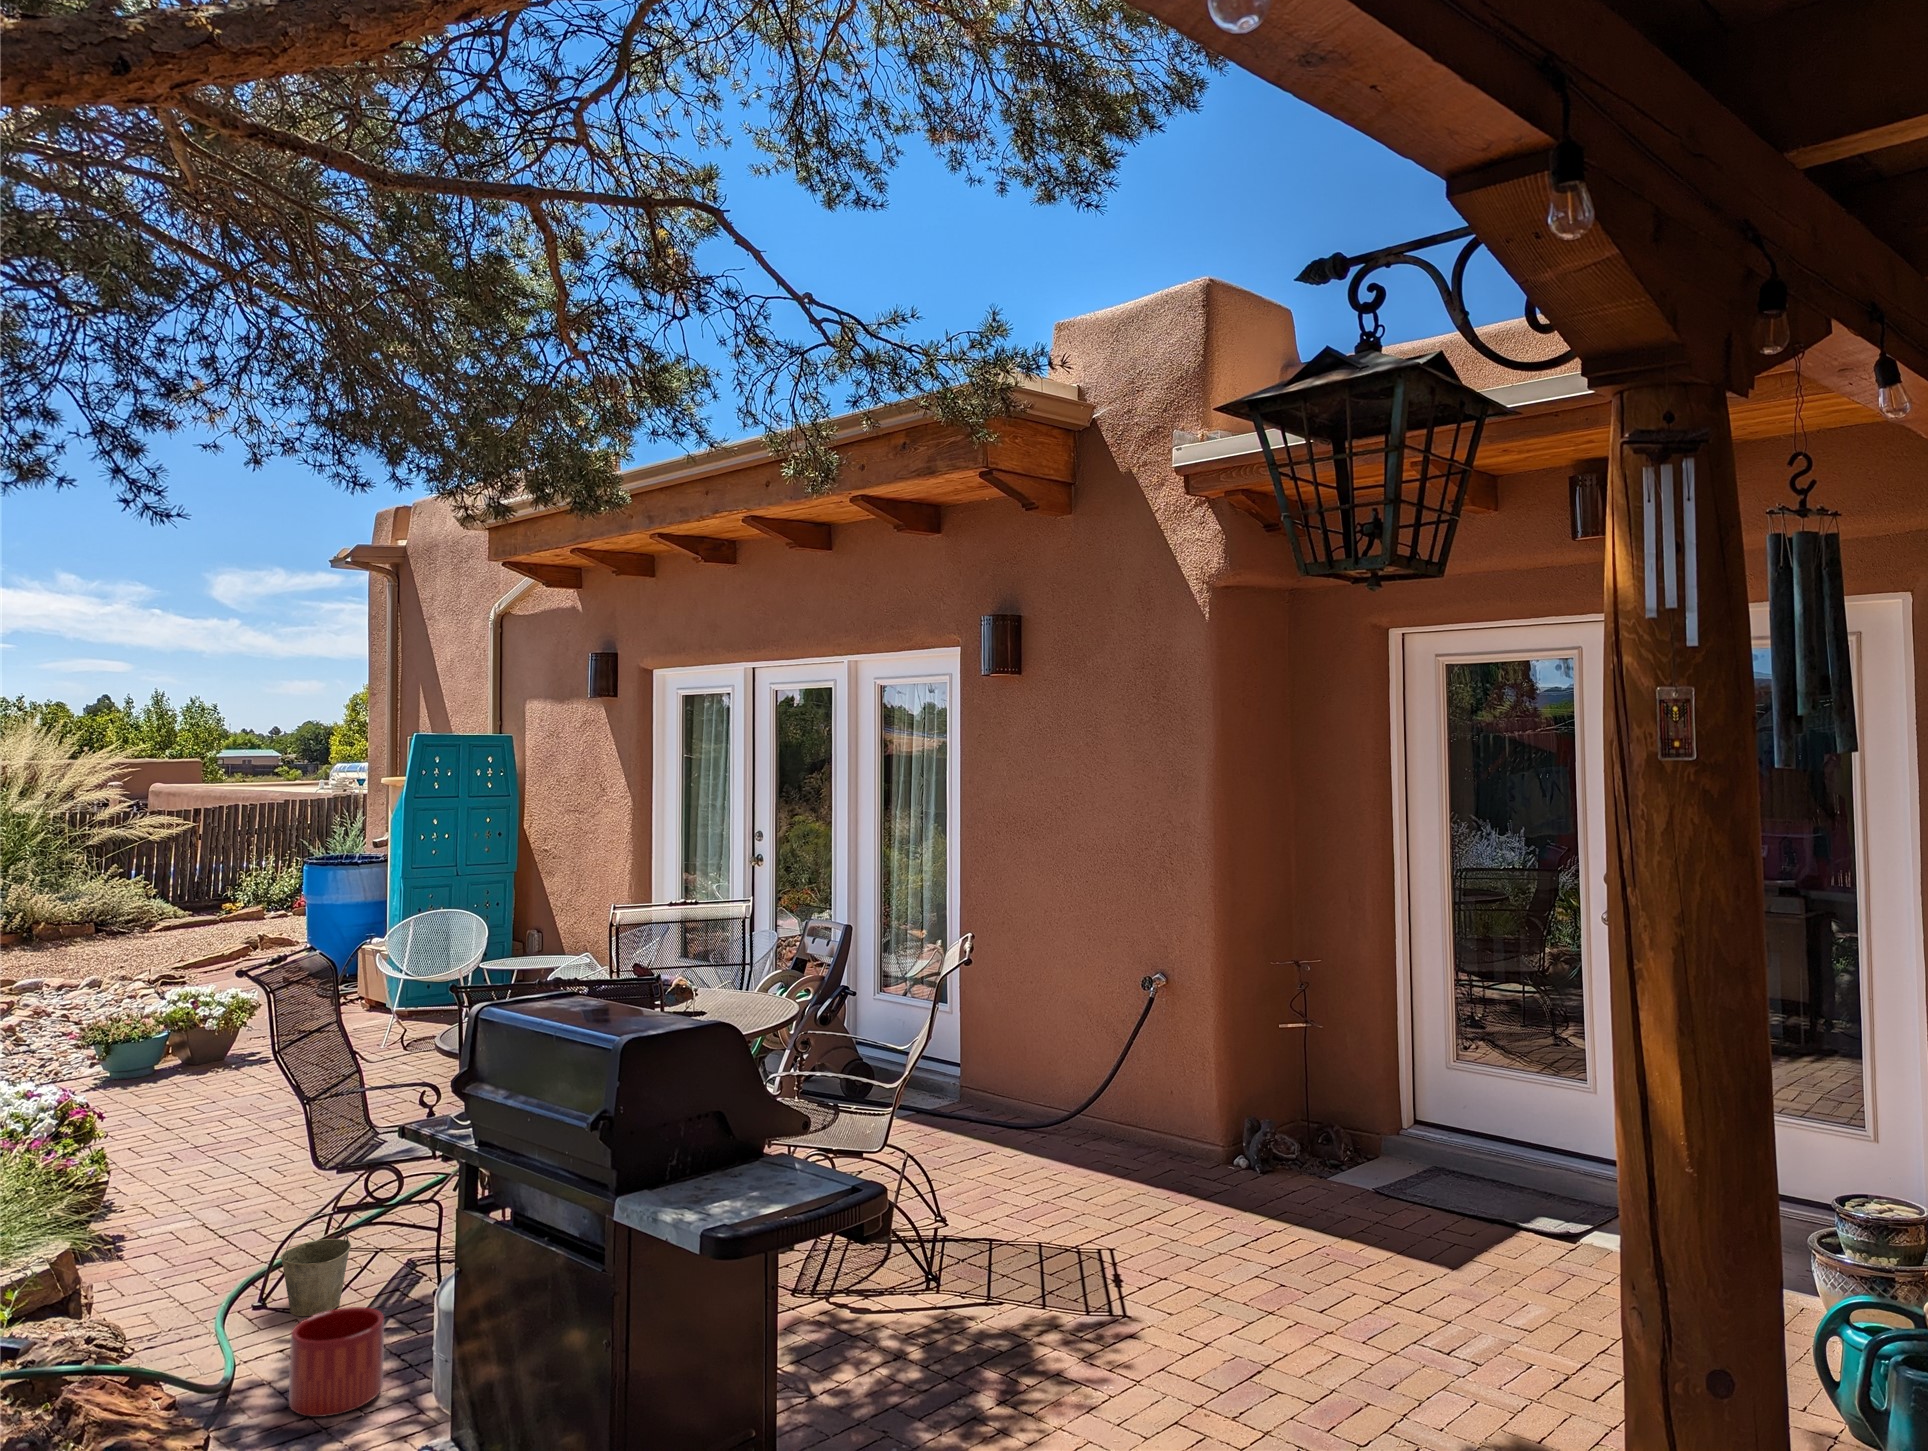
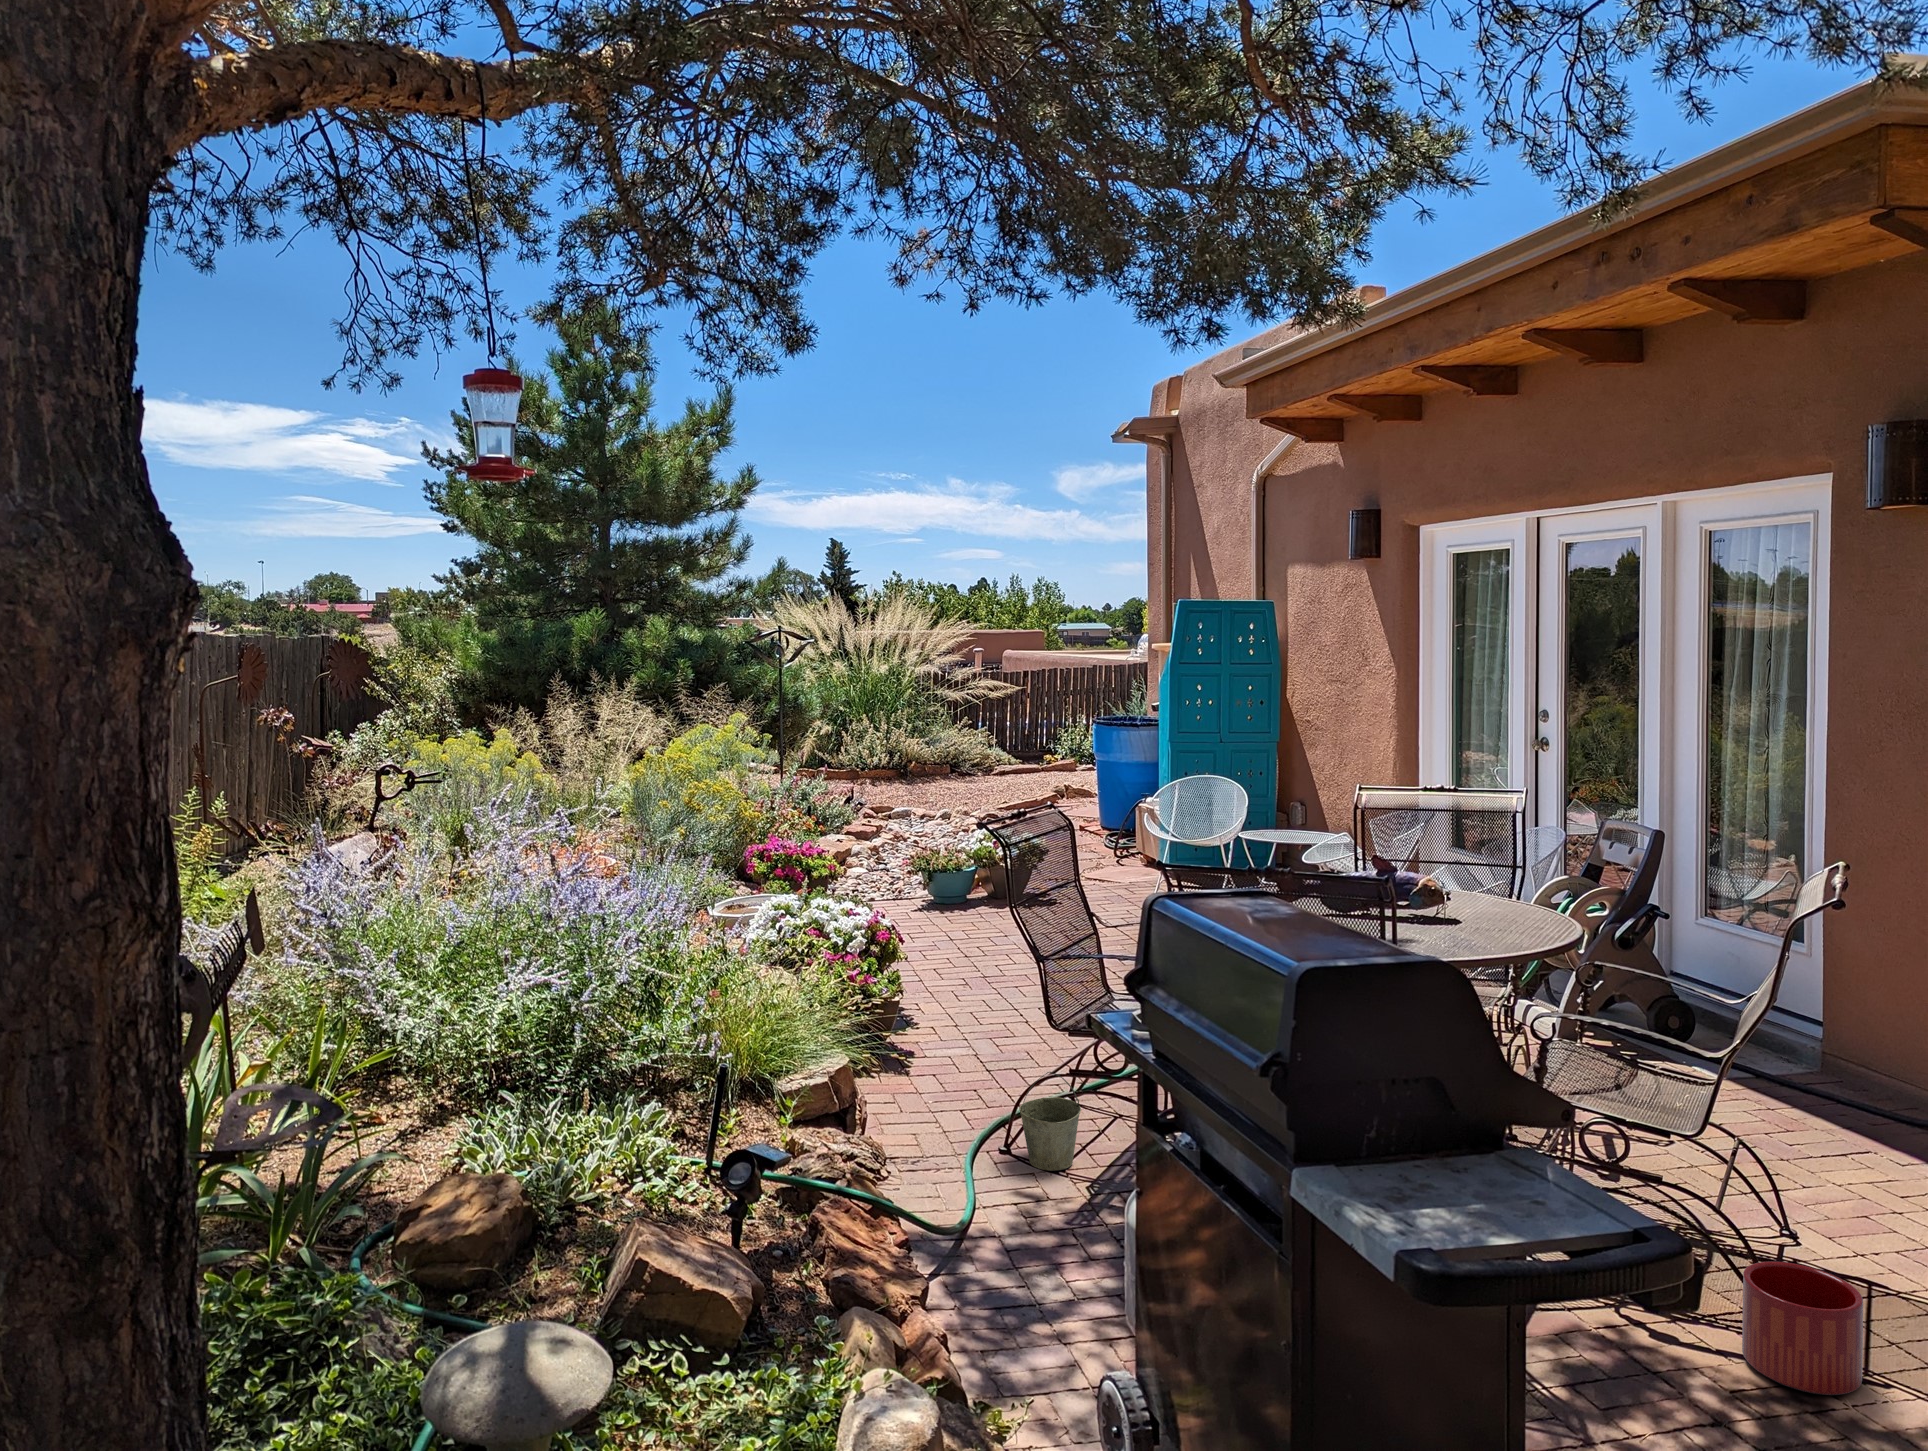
planter: present [289,1307,384,1417] -> present [1742,1261,1863,1395]

